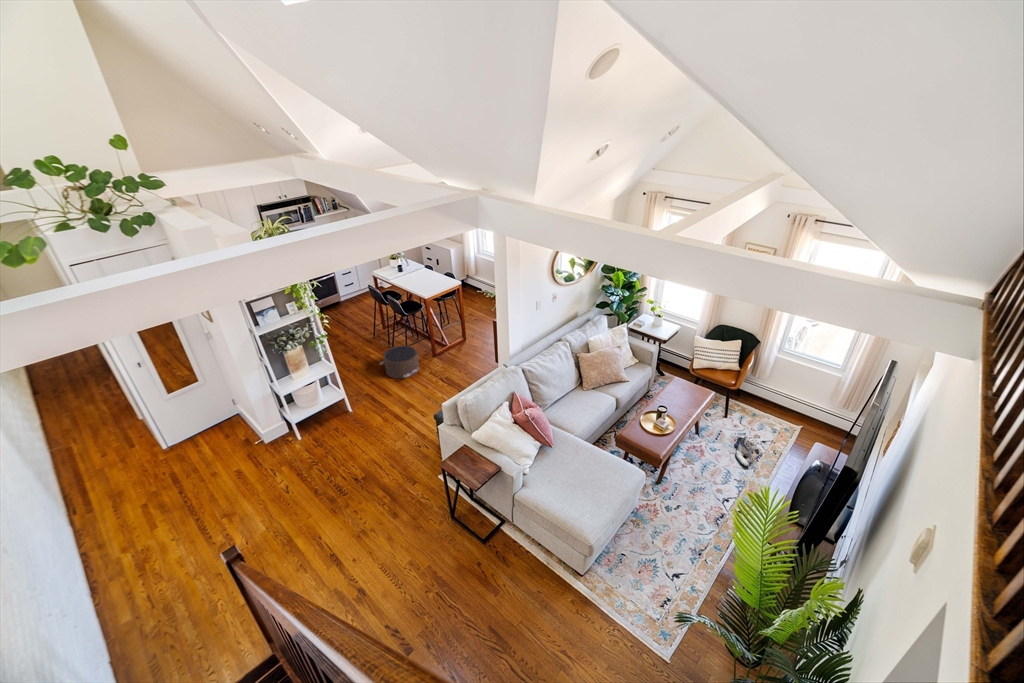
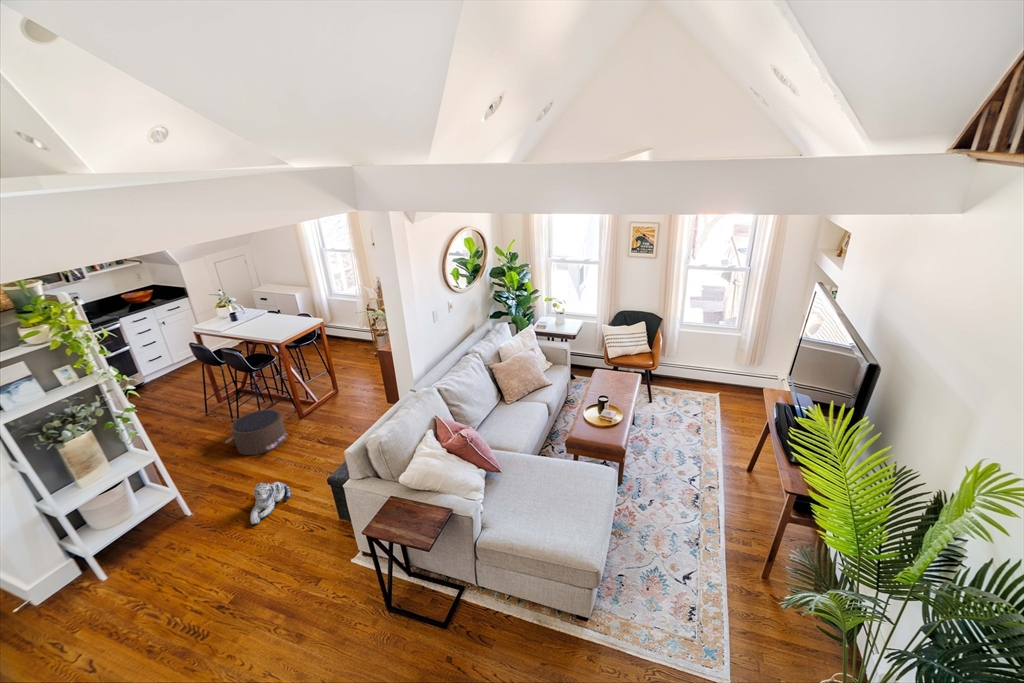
plush toy: present [734,435,759,466] -> present [250,482,291,524]

